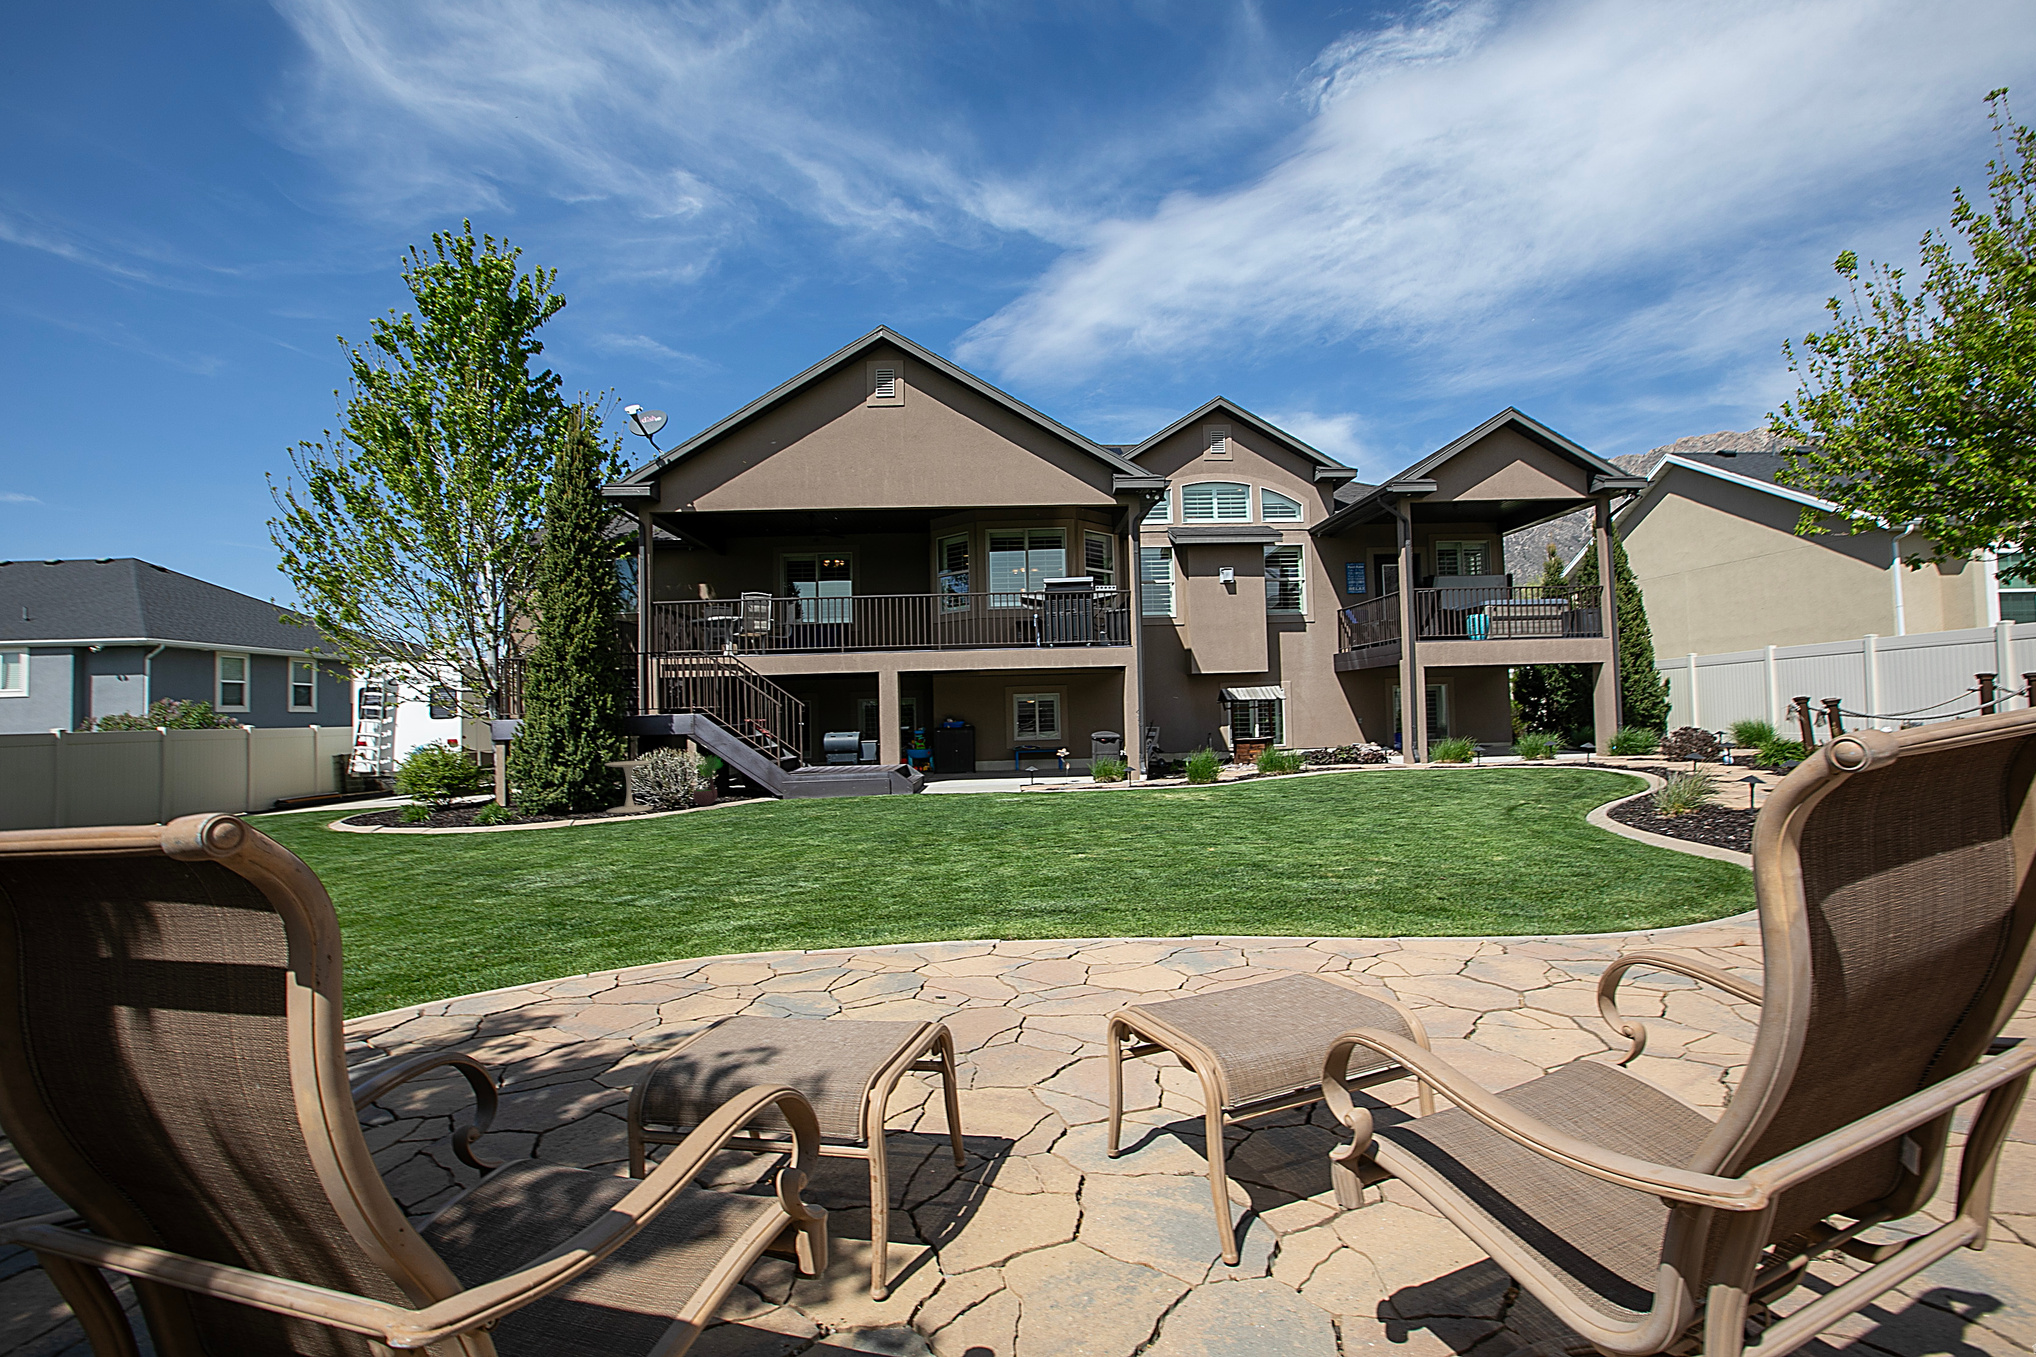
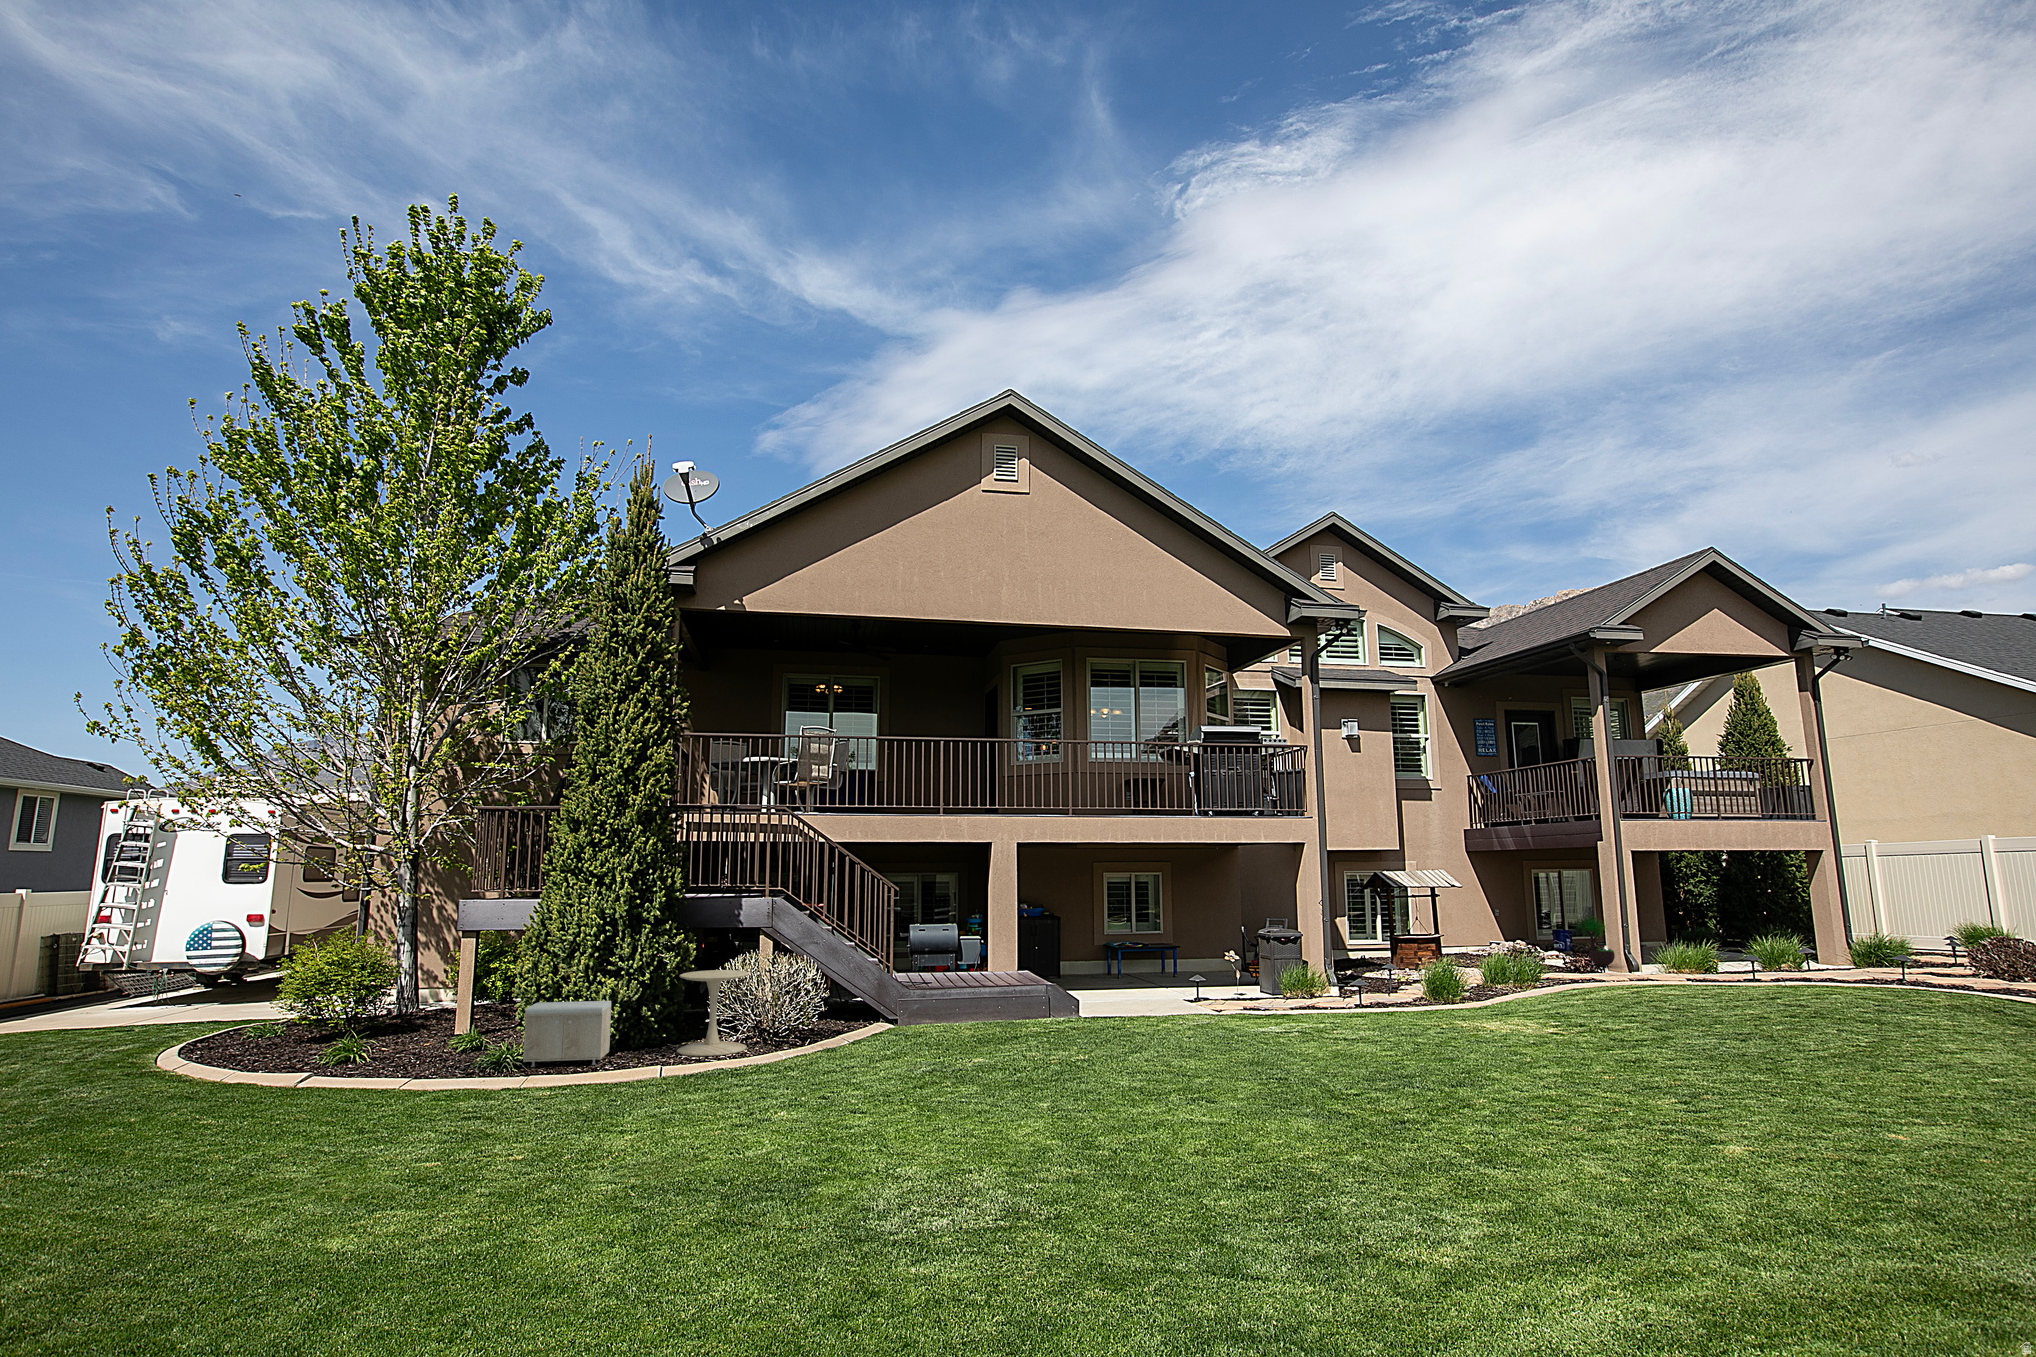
potted tree: present [693,755,721,806] -> present [1576,915,1615,966]
storage bench: none [503,779,562,818] -> present [523,1001,611,1067]

